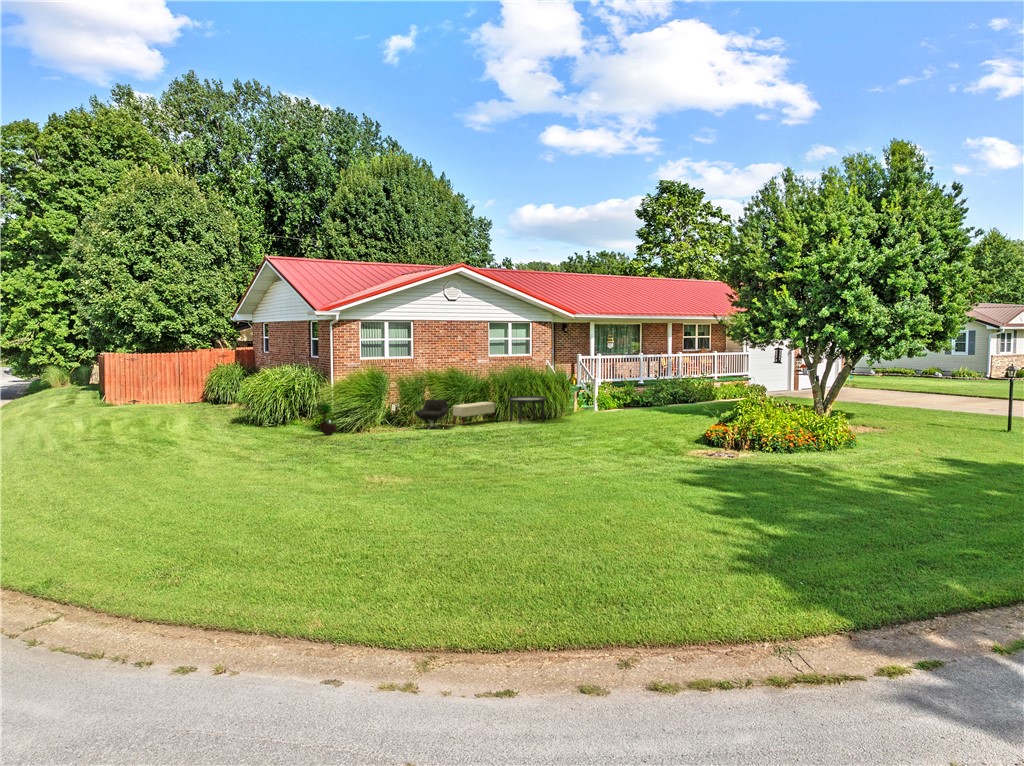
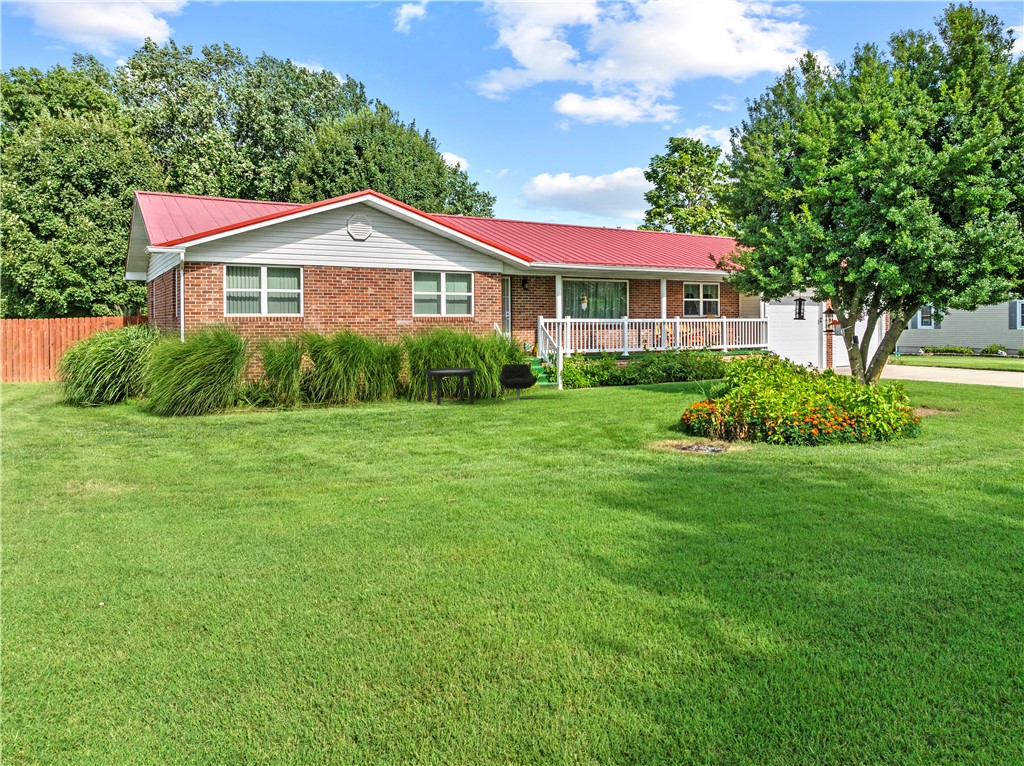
lounge chair: present [414,399,449,429] -> present [499,364,538,401]
potted tree: present [314,402,336,434] -> none [124,367,164,420]
bench: present [453,402,495,425] -> none [343,376,405,408]

